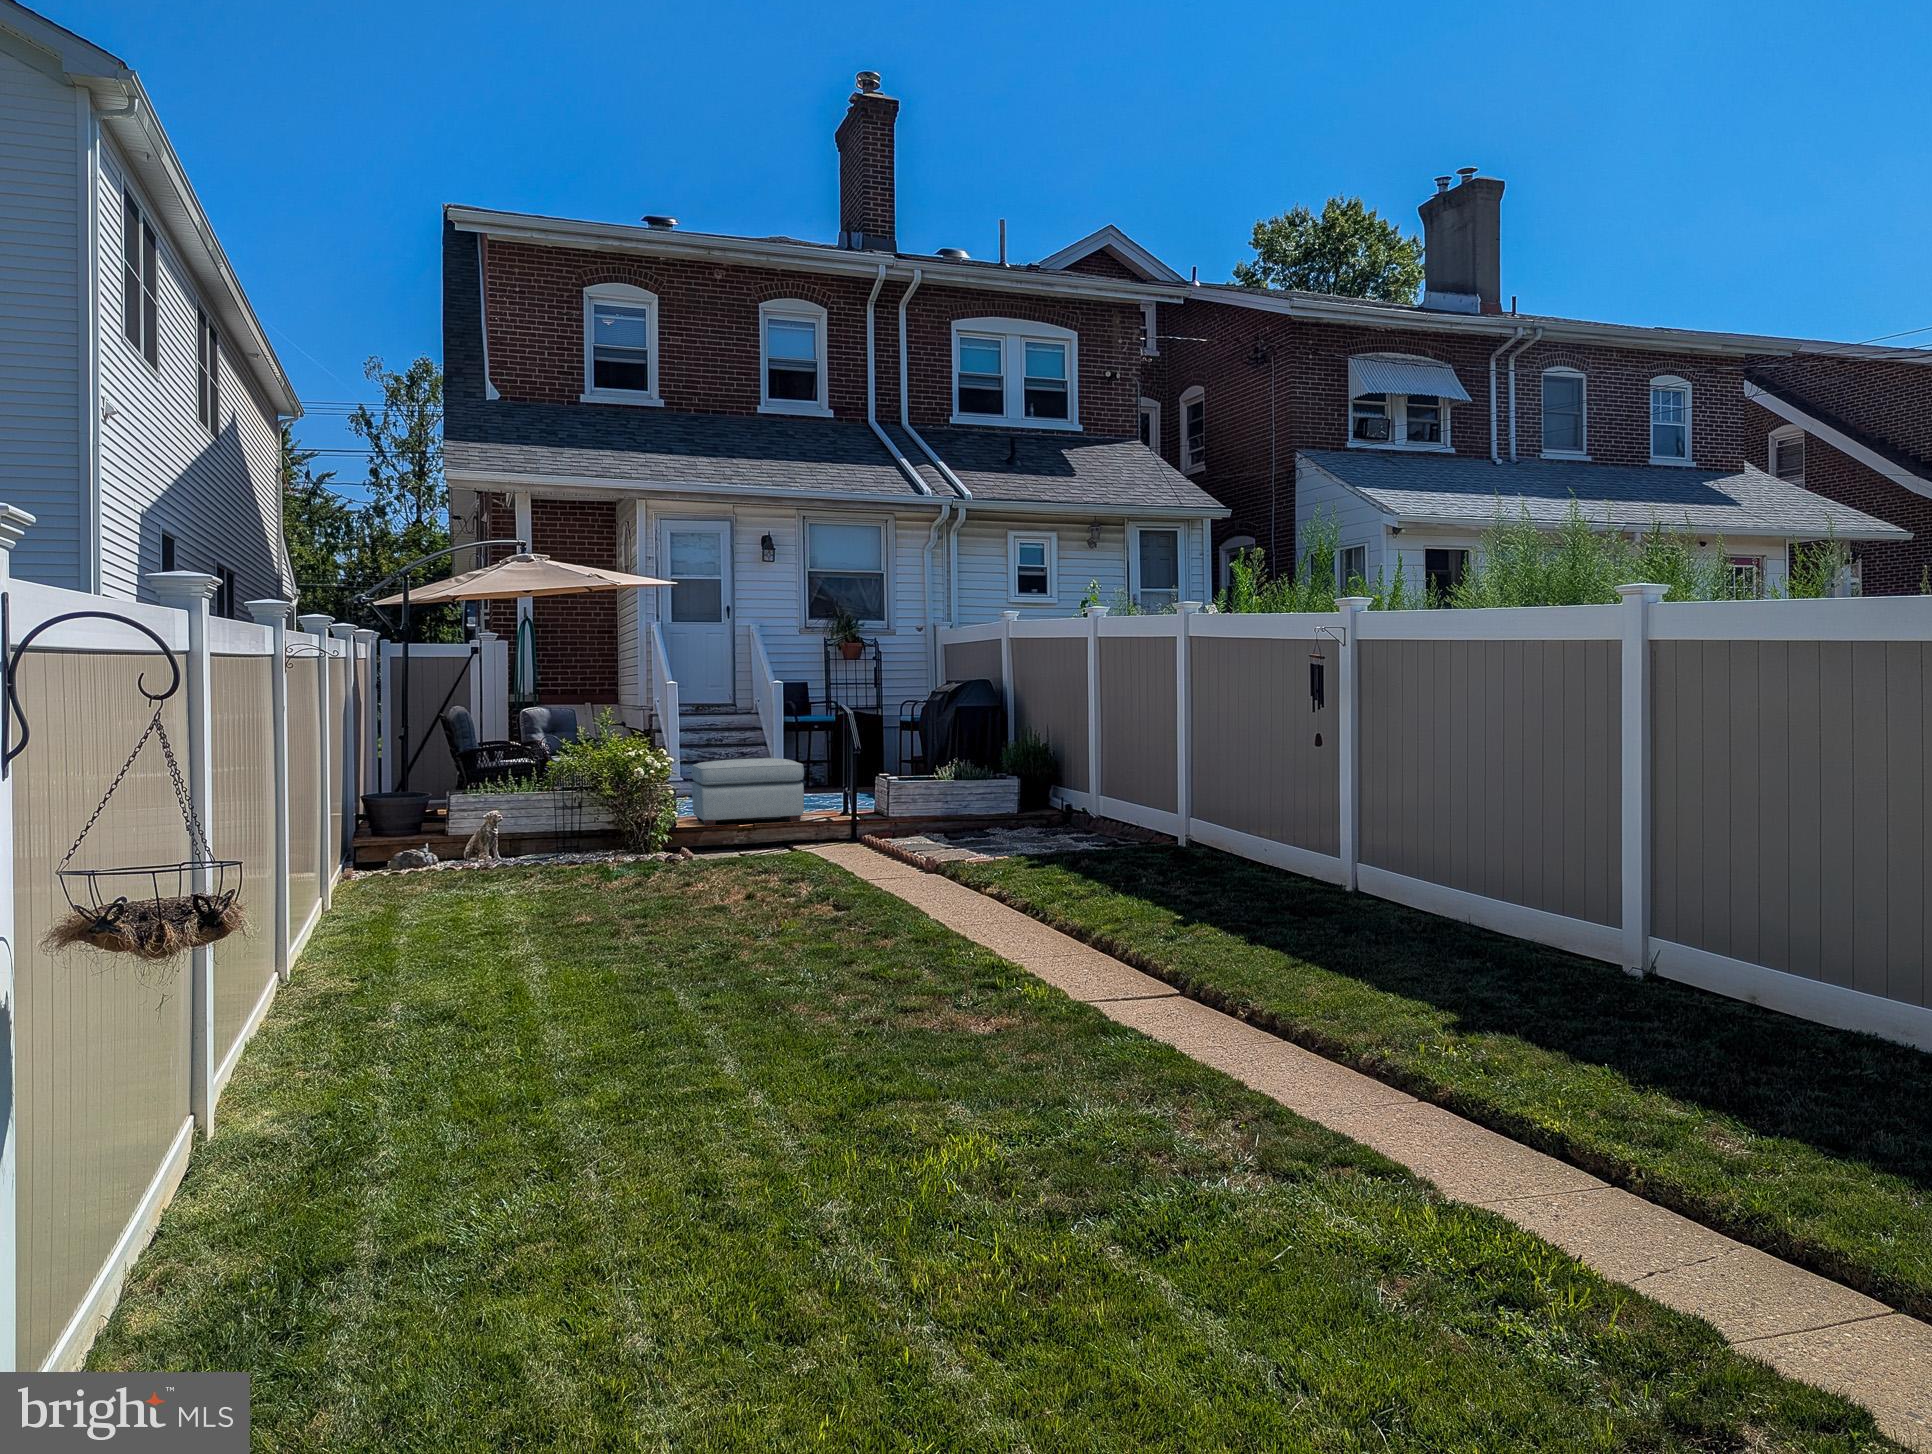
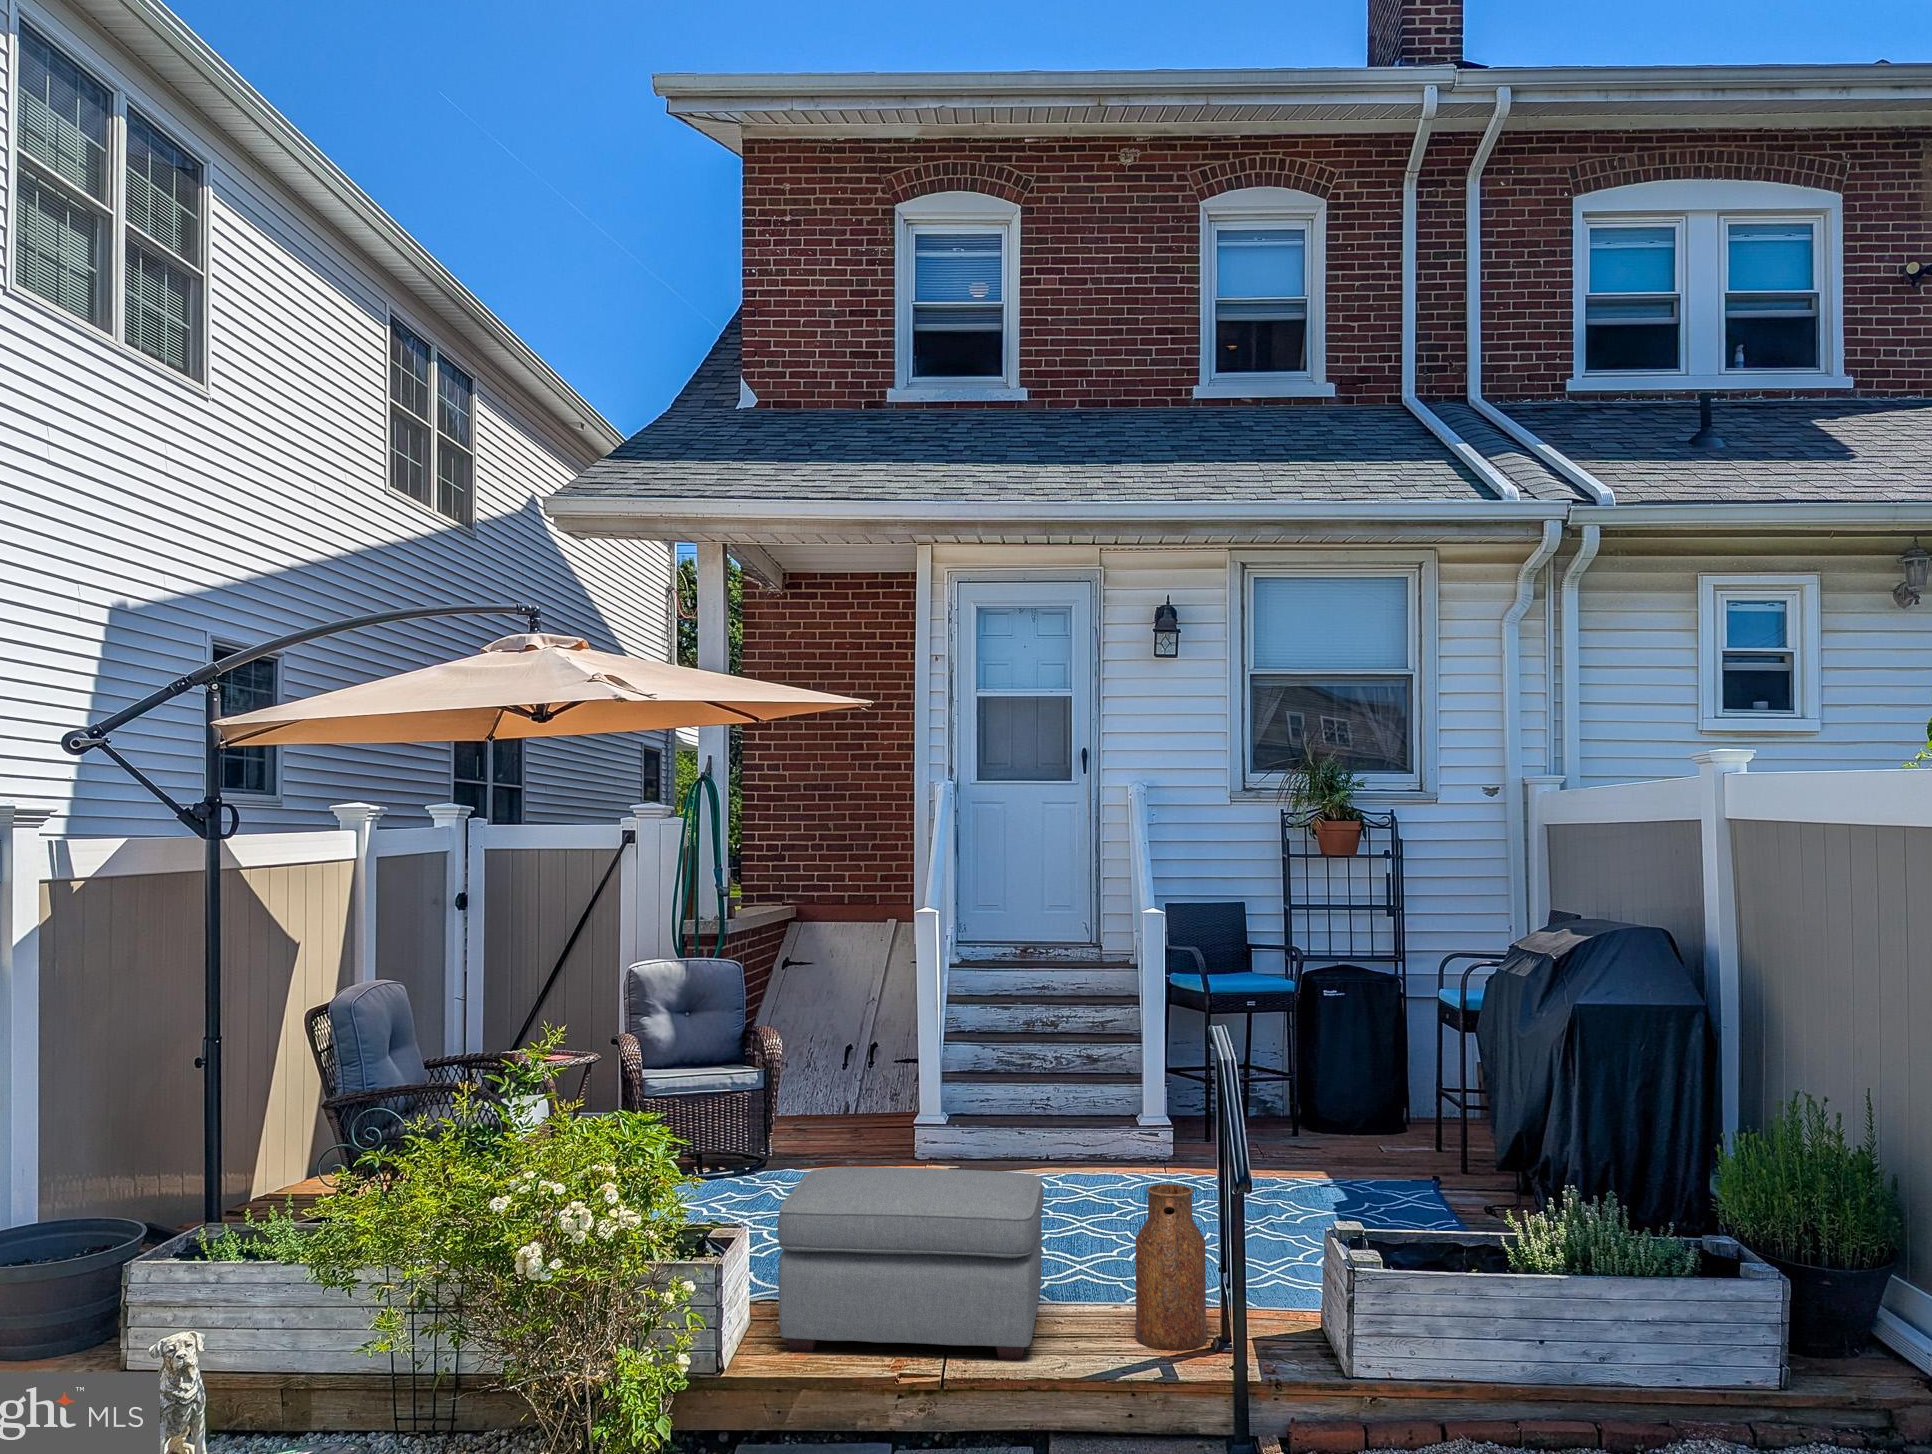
watering can: none [835,758,864,818] -> present [1135,1184,1207,1350]

